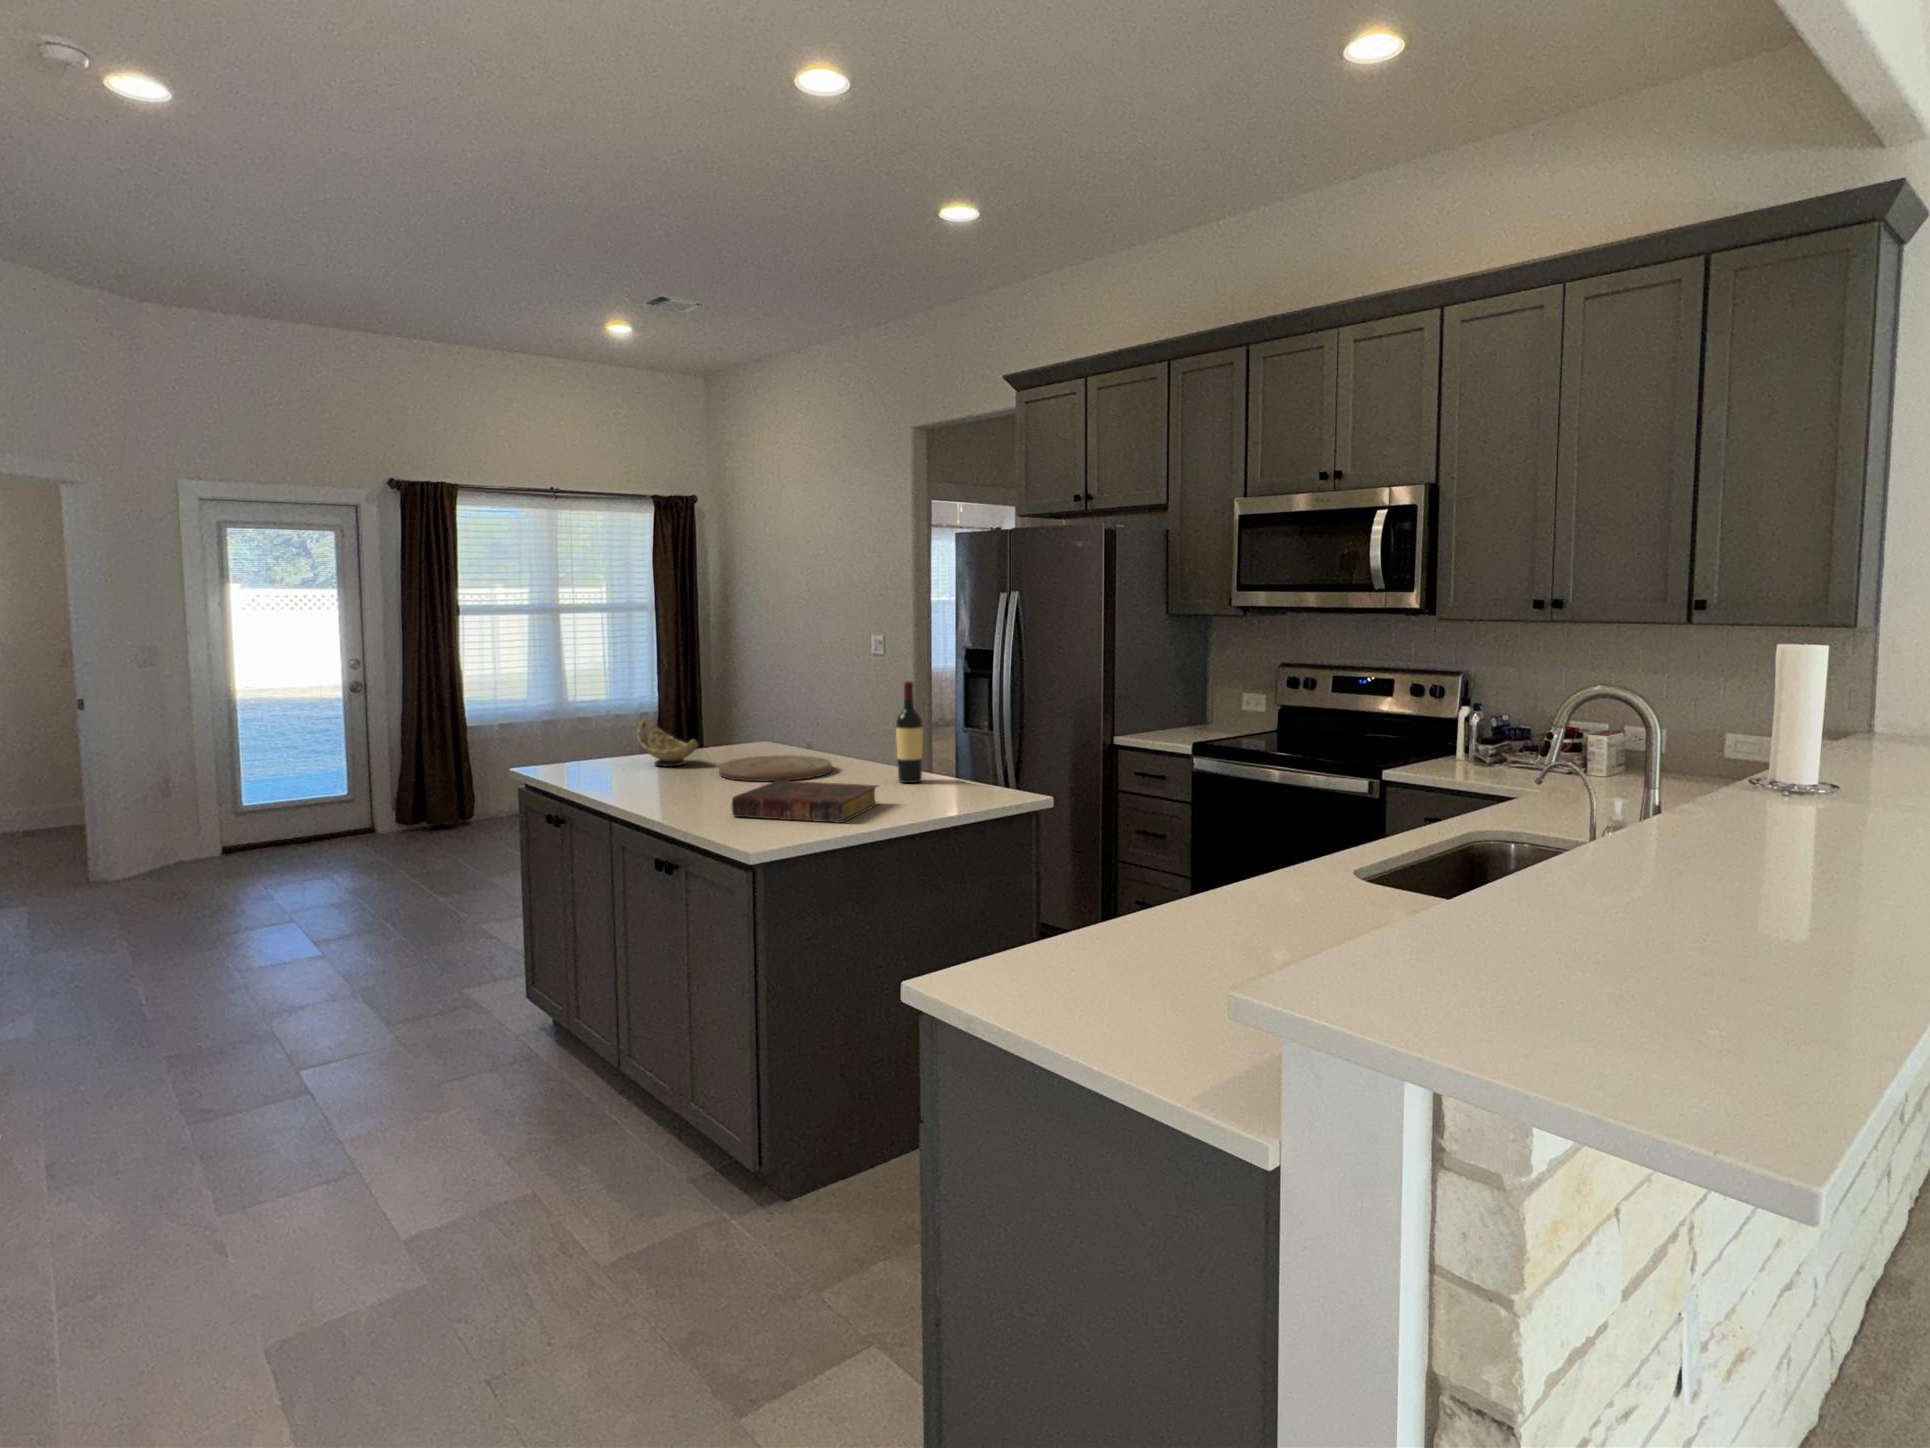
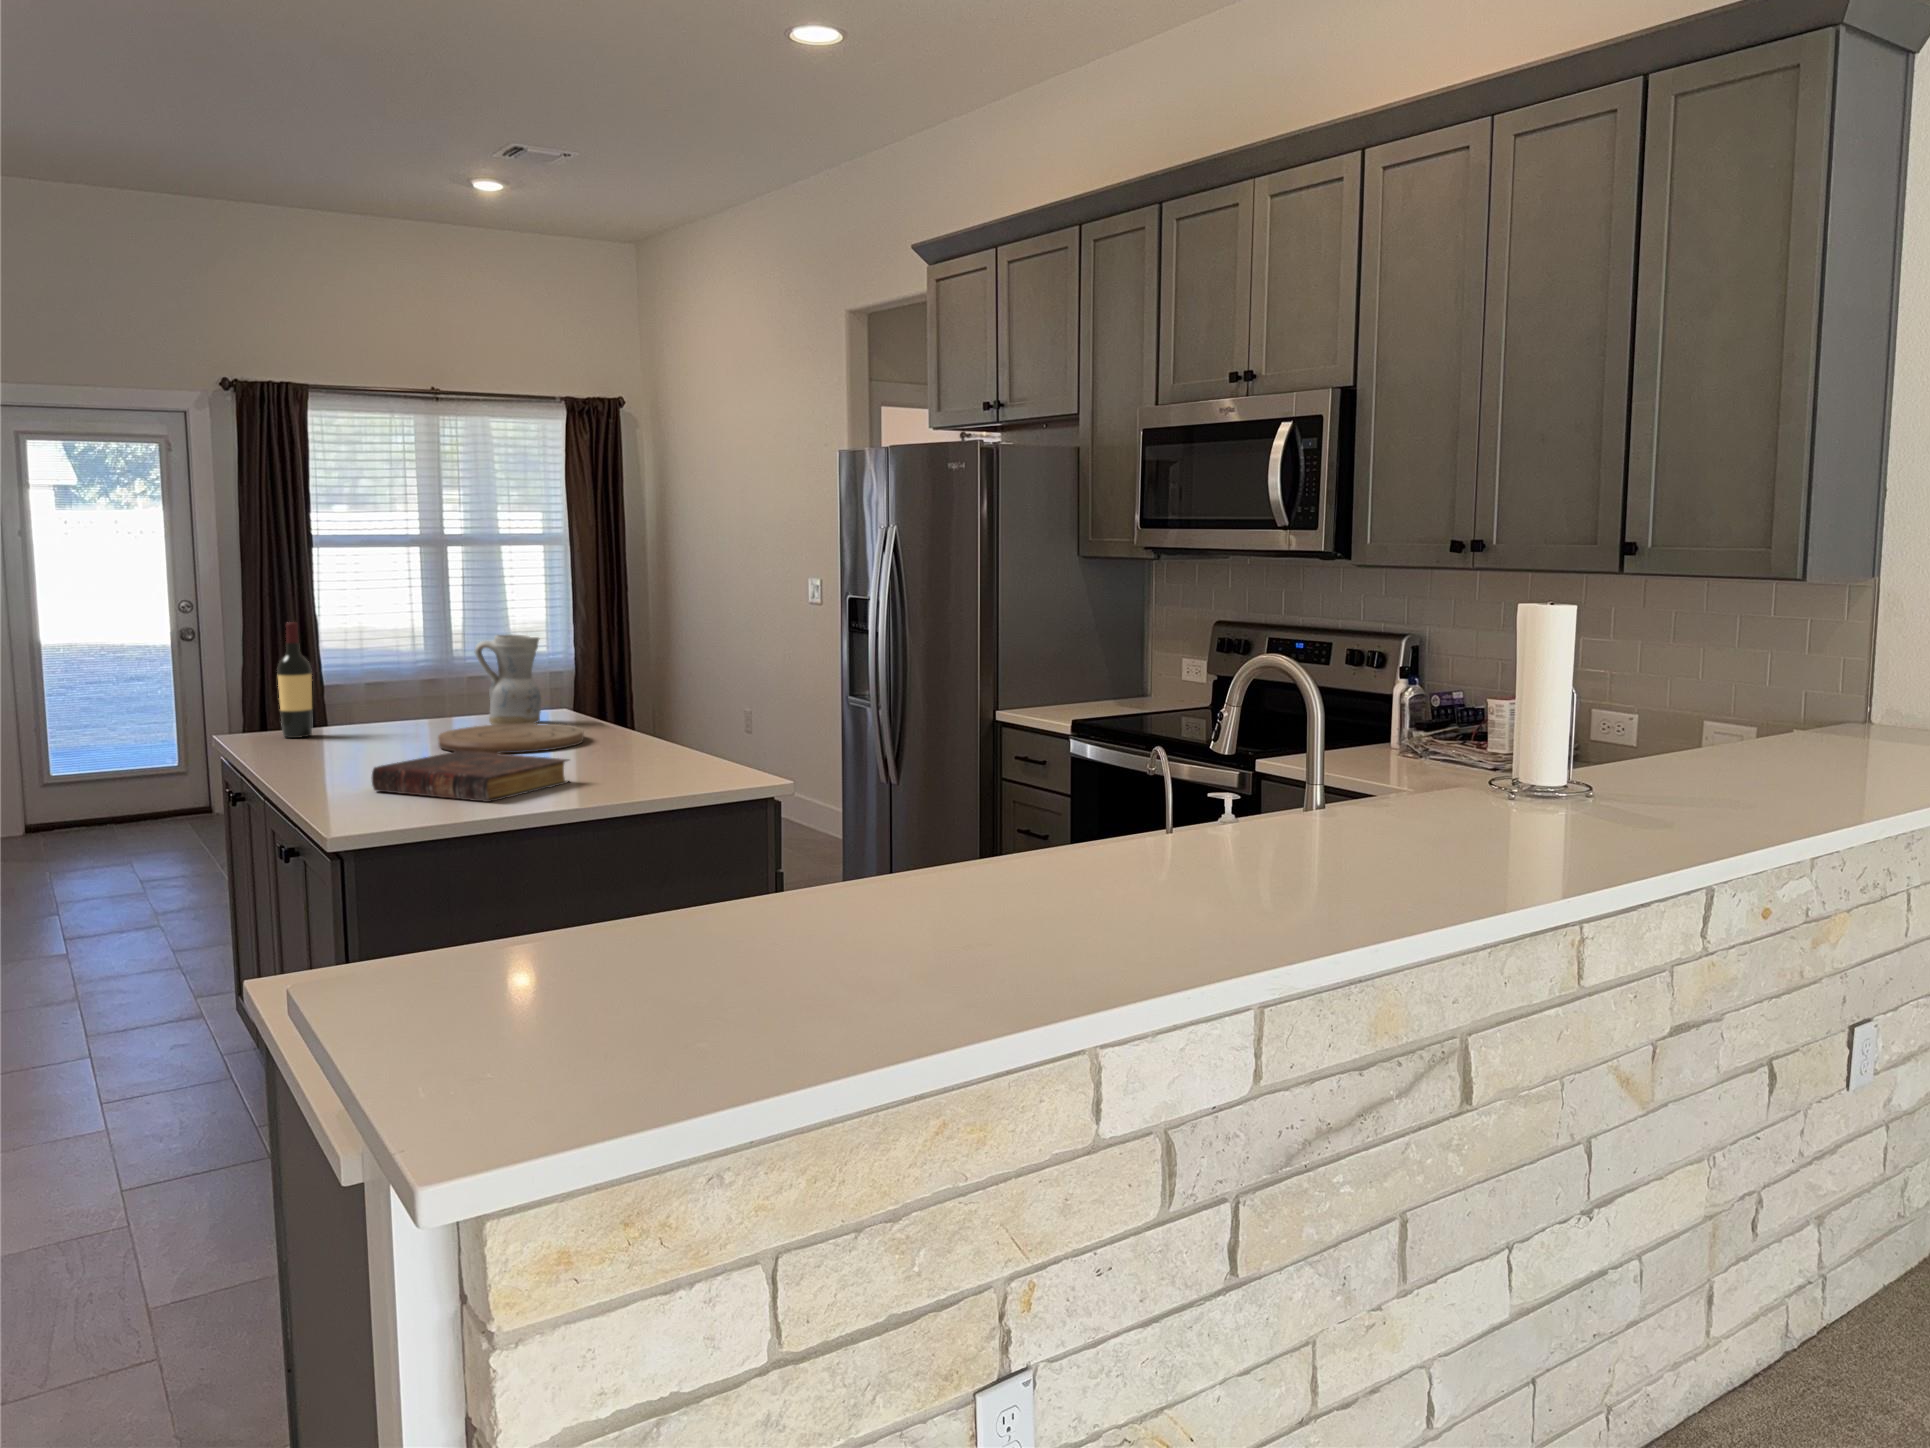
wine bottle: present [896,681,923,783] -> present [277,622,312,738]
ceramic pitcher: none [720,684,771,758] -> present [474,634,541,725]
decorative bowl: present [637,718,698,766] -> none [364,673,437,734]

